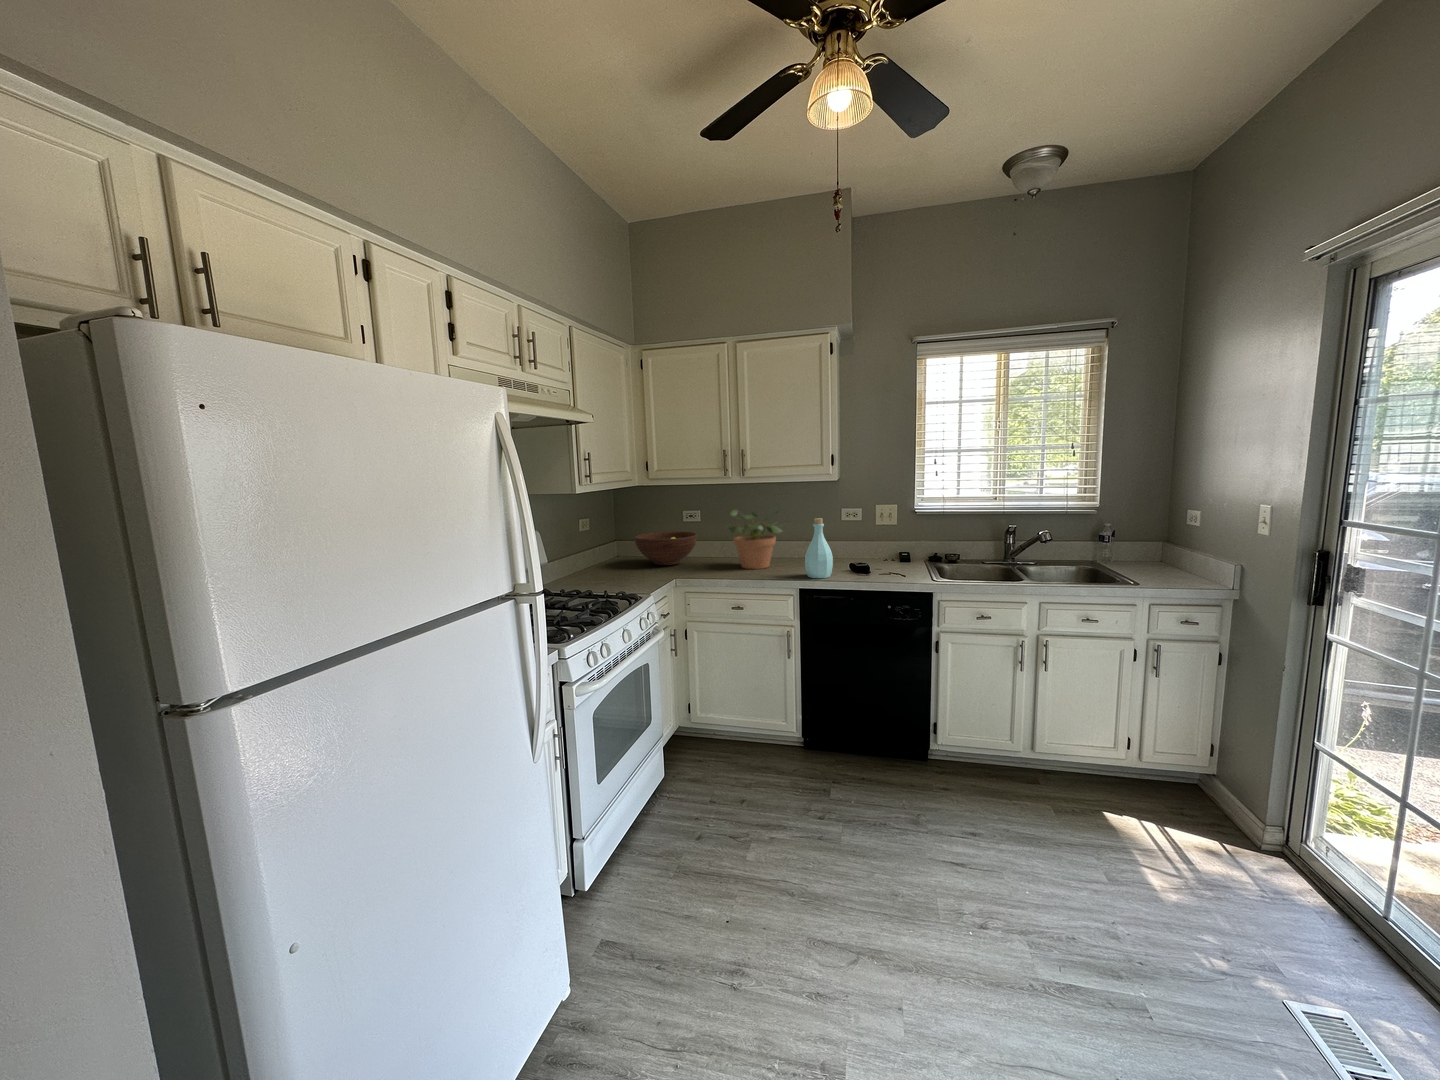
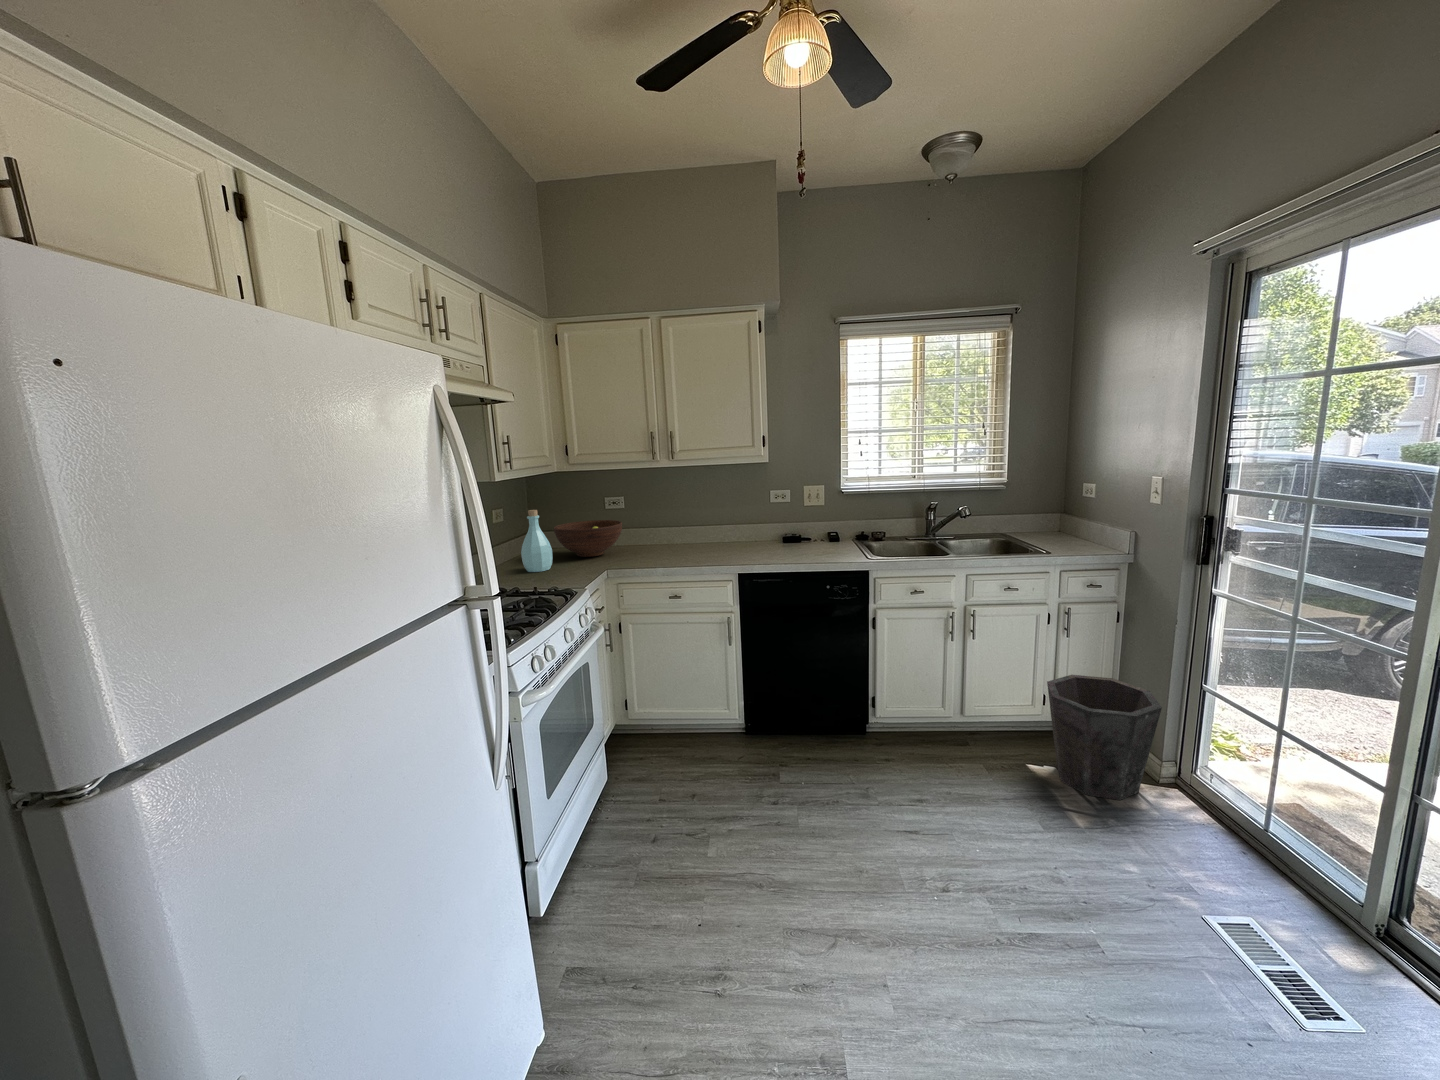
potted plant: present [726,509,782,569] -> none [653,491,720,556]
bottle: present [805,518,833,578] -> present [521,510,553,572]
waste bin: none [1126,718,1260,861] -> present [1047,675,1162,800]

